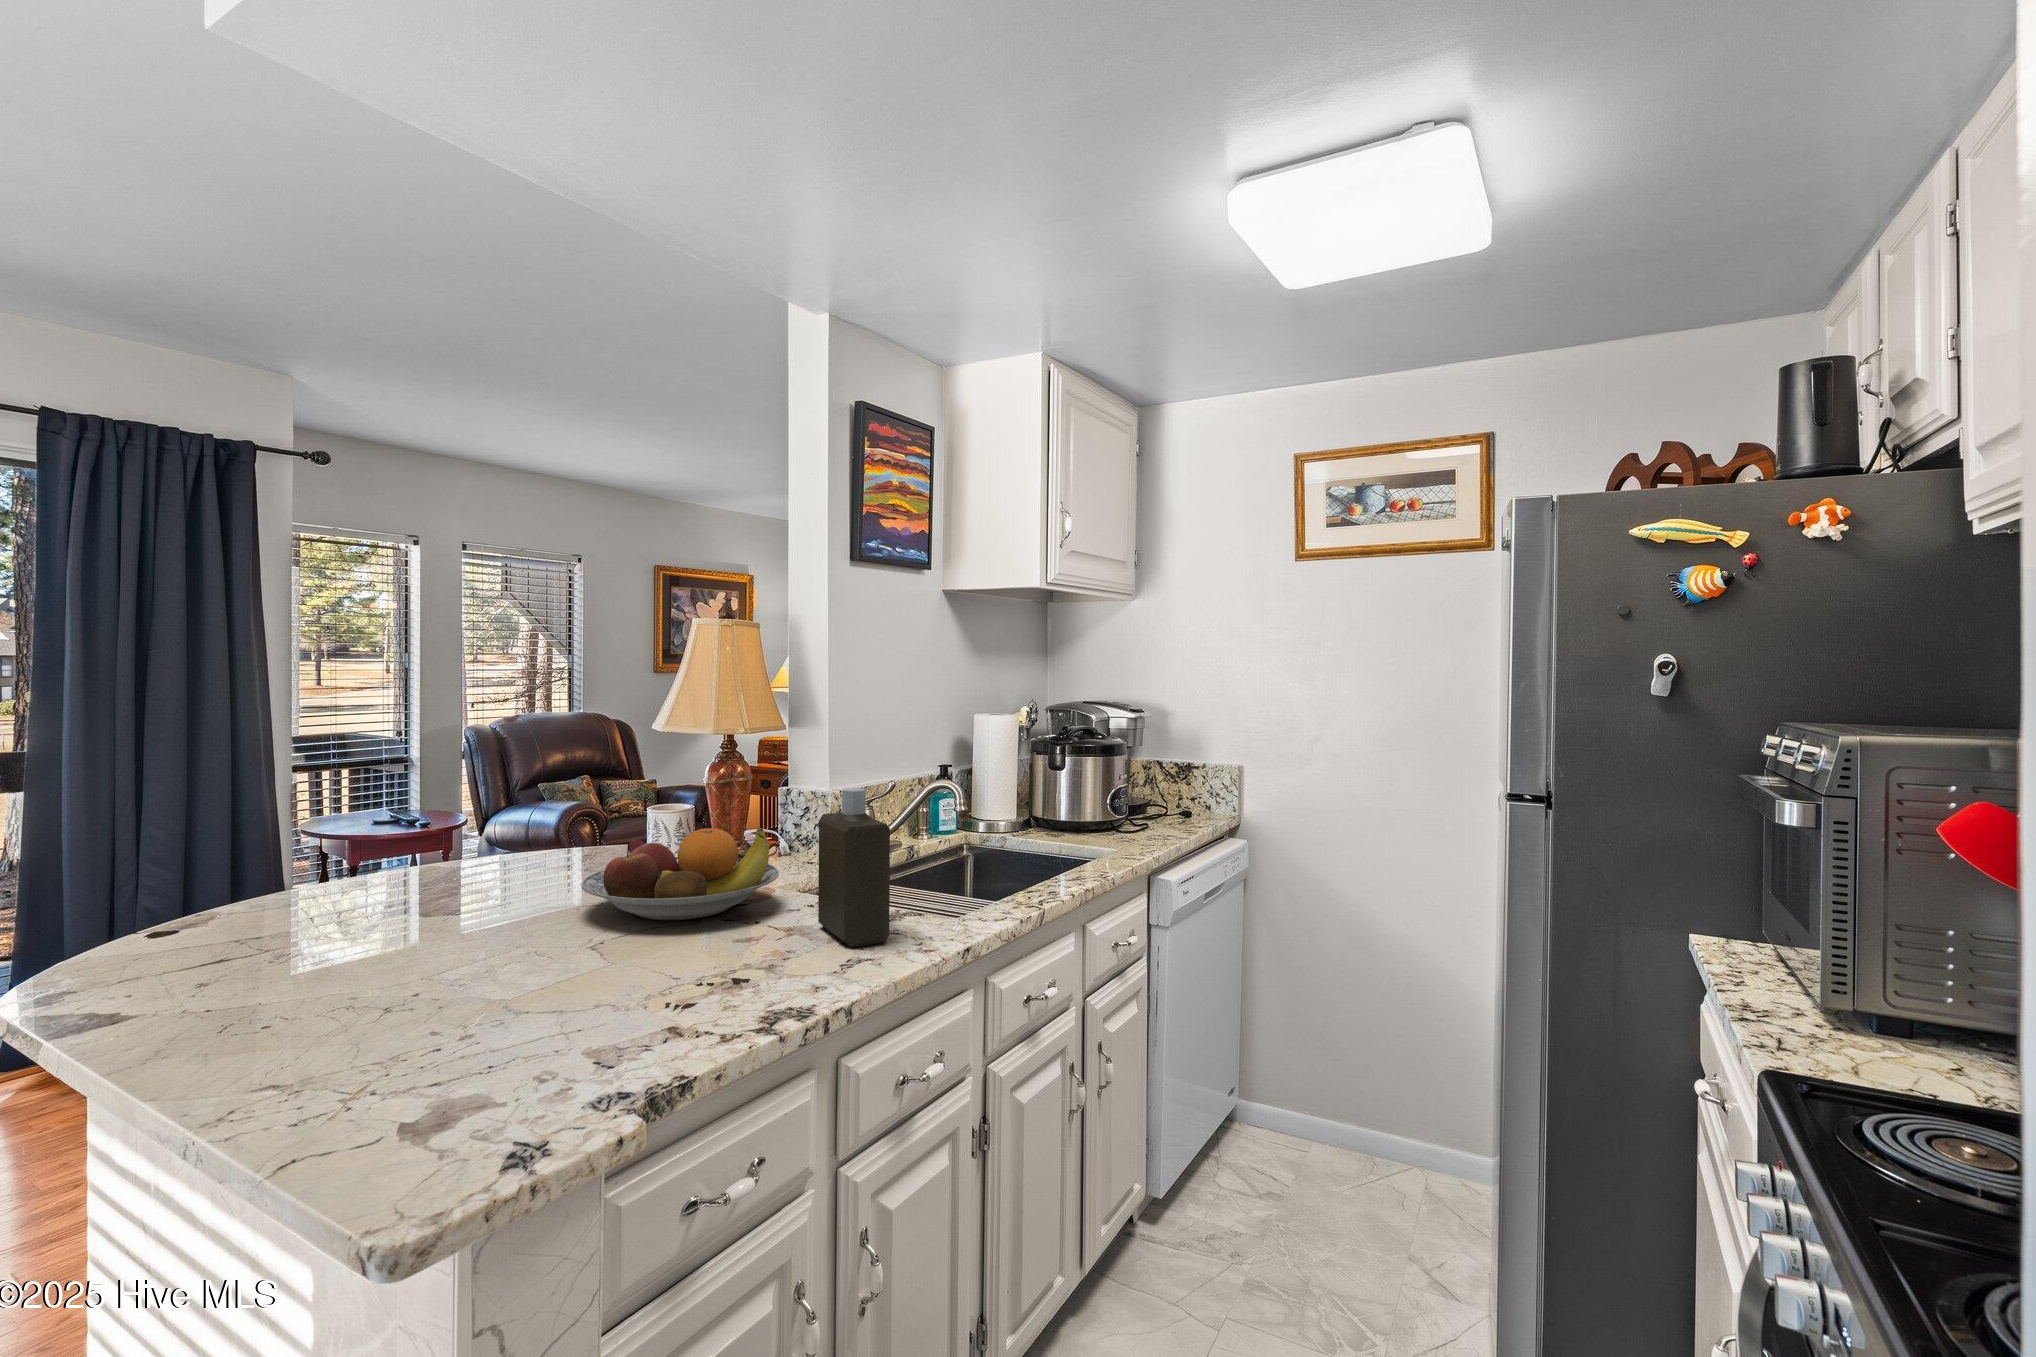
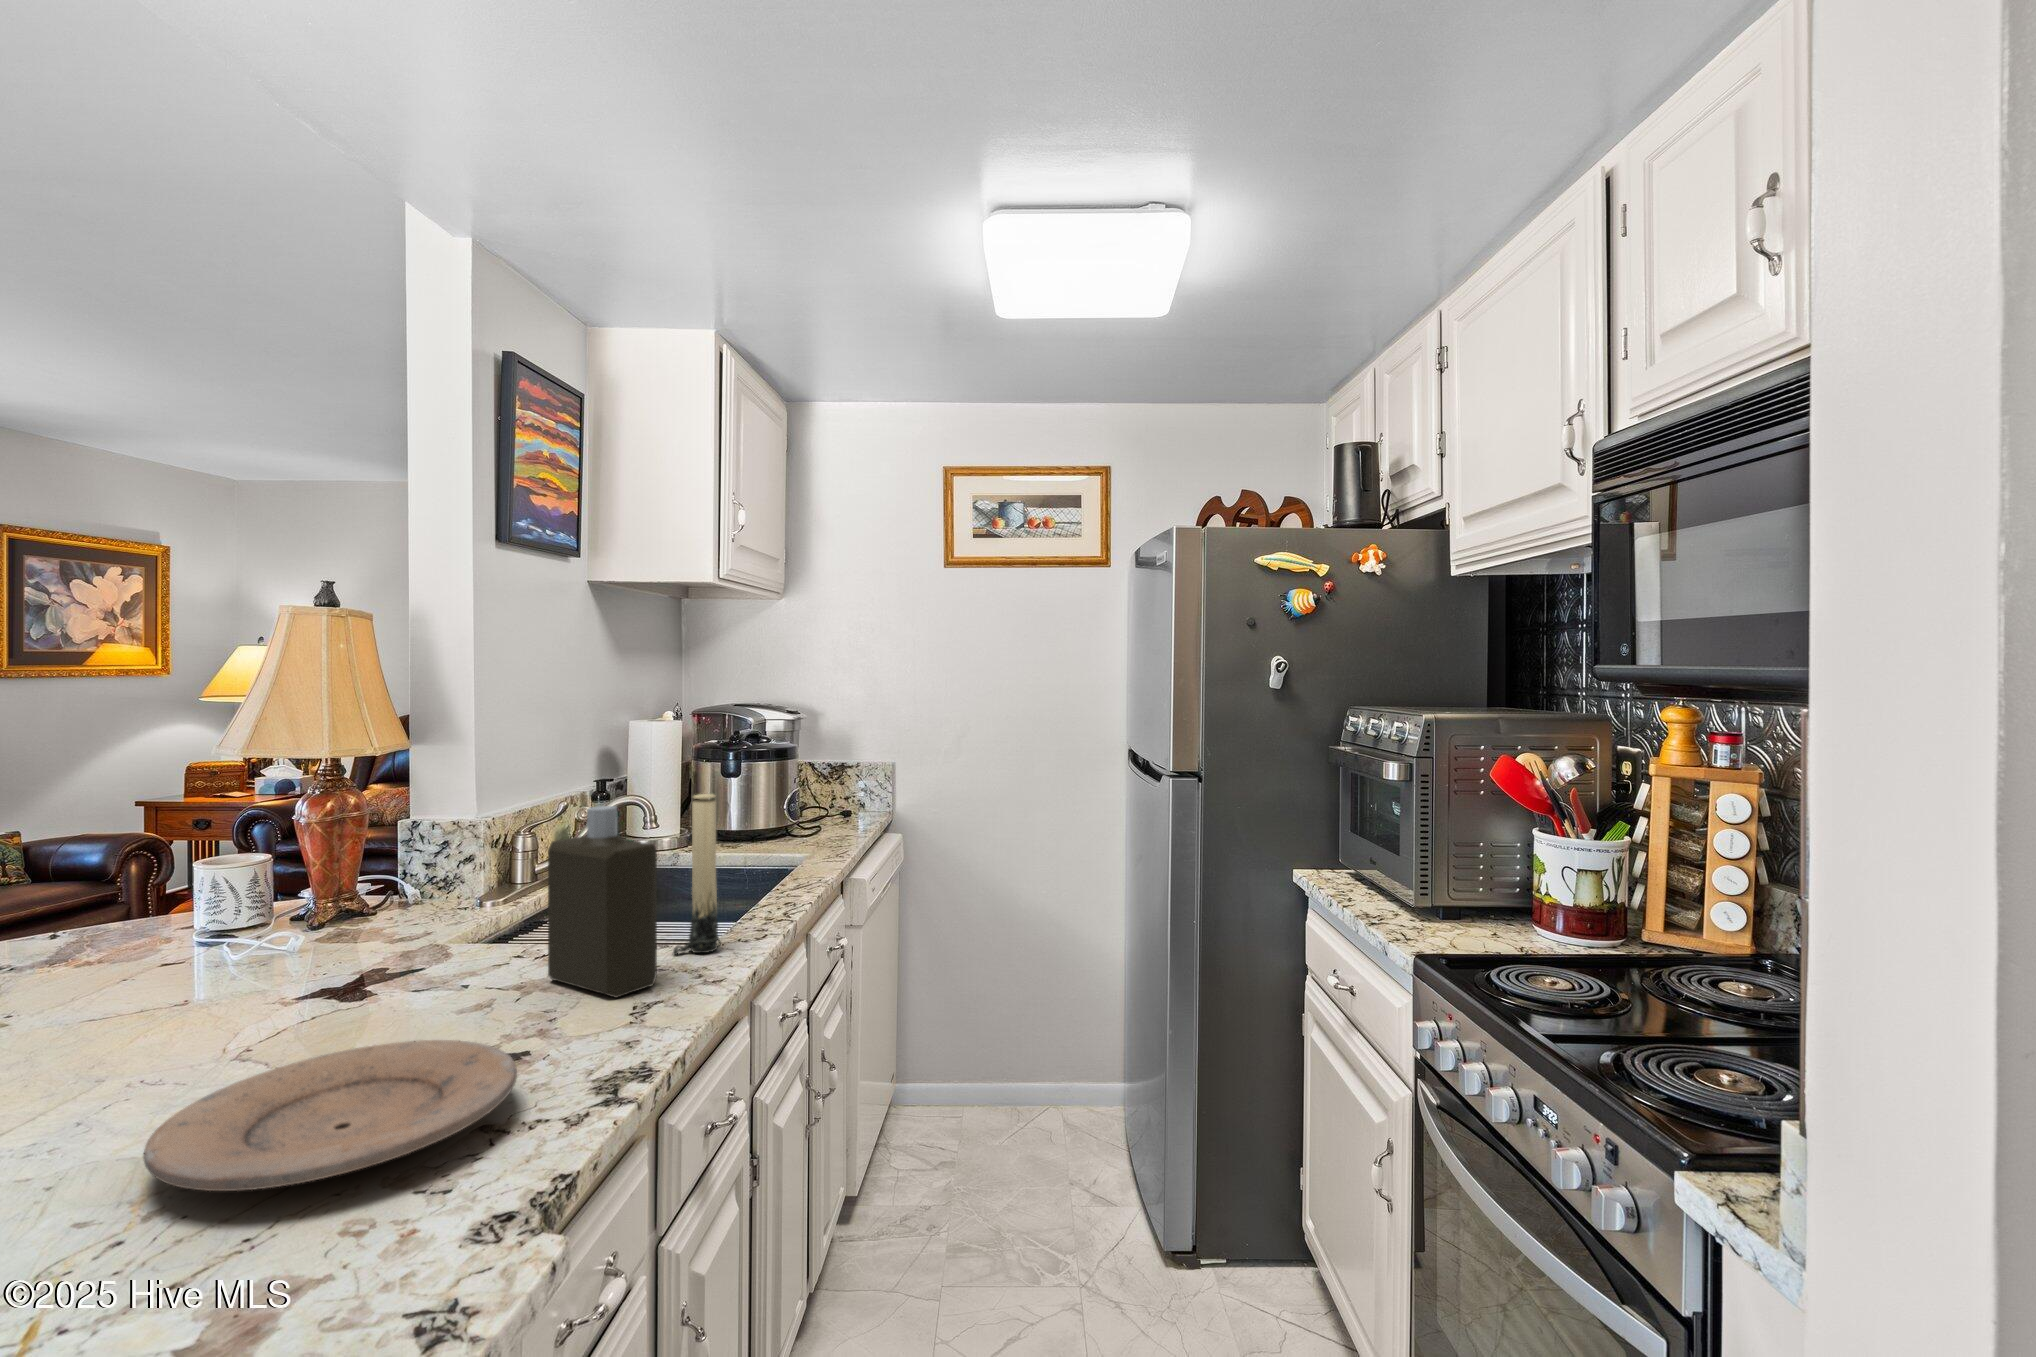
candle: none [922,785,960,924] -> present [673,794,720,955]
fruit bowl: present [581,828,779,920] -> none [146,869,469,1012]
plate: none [505,949,729,1025] -> present [143,1040,517,1191]

